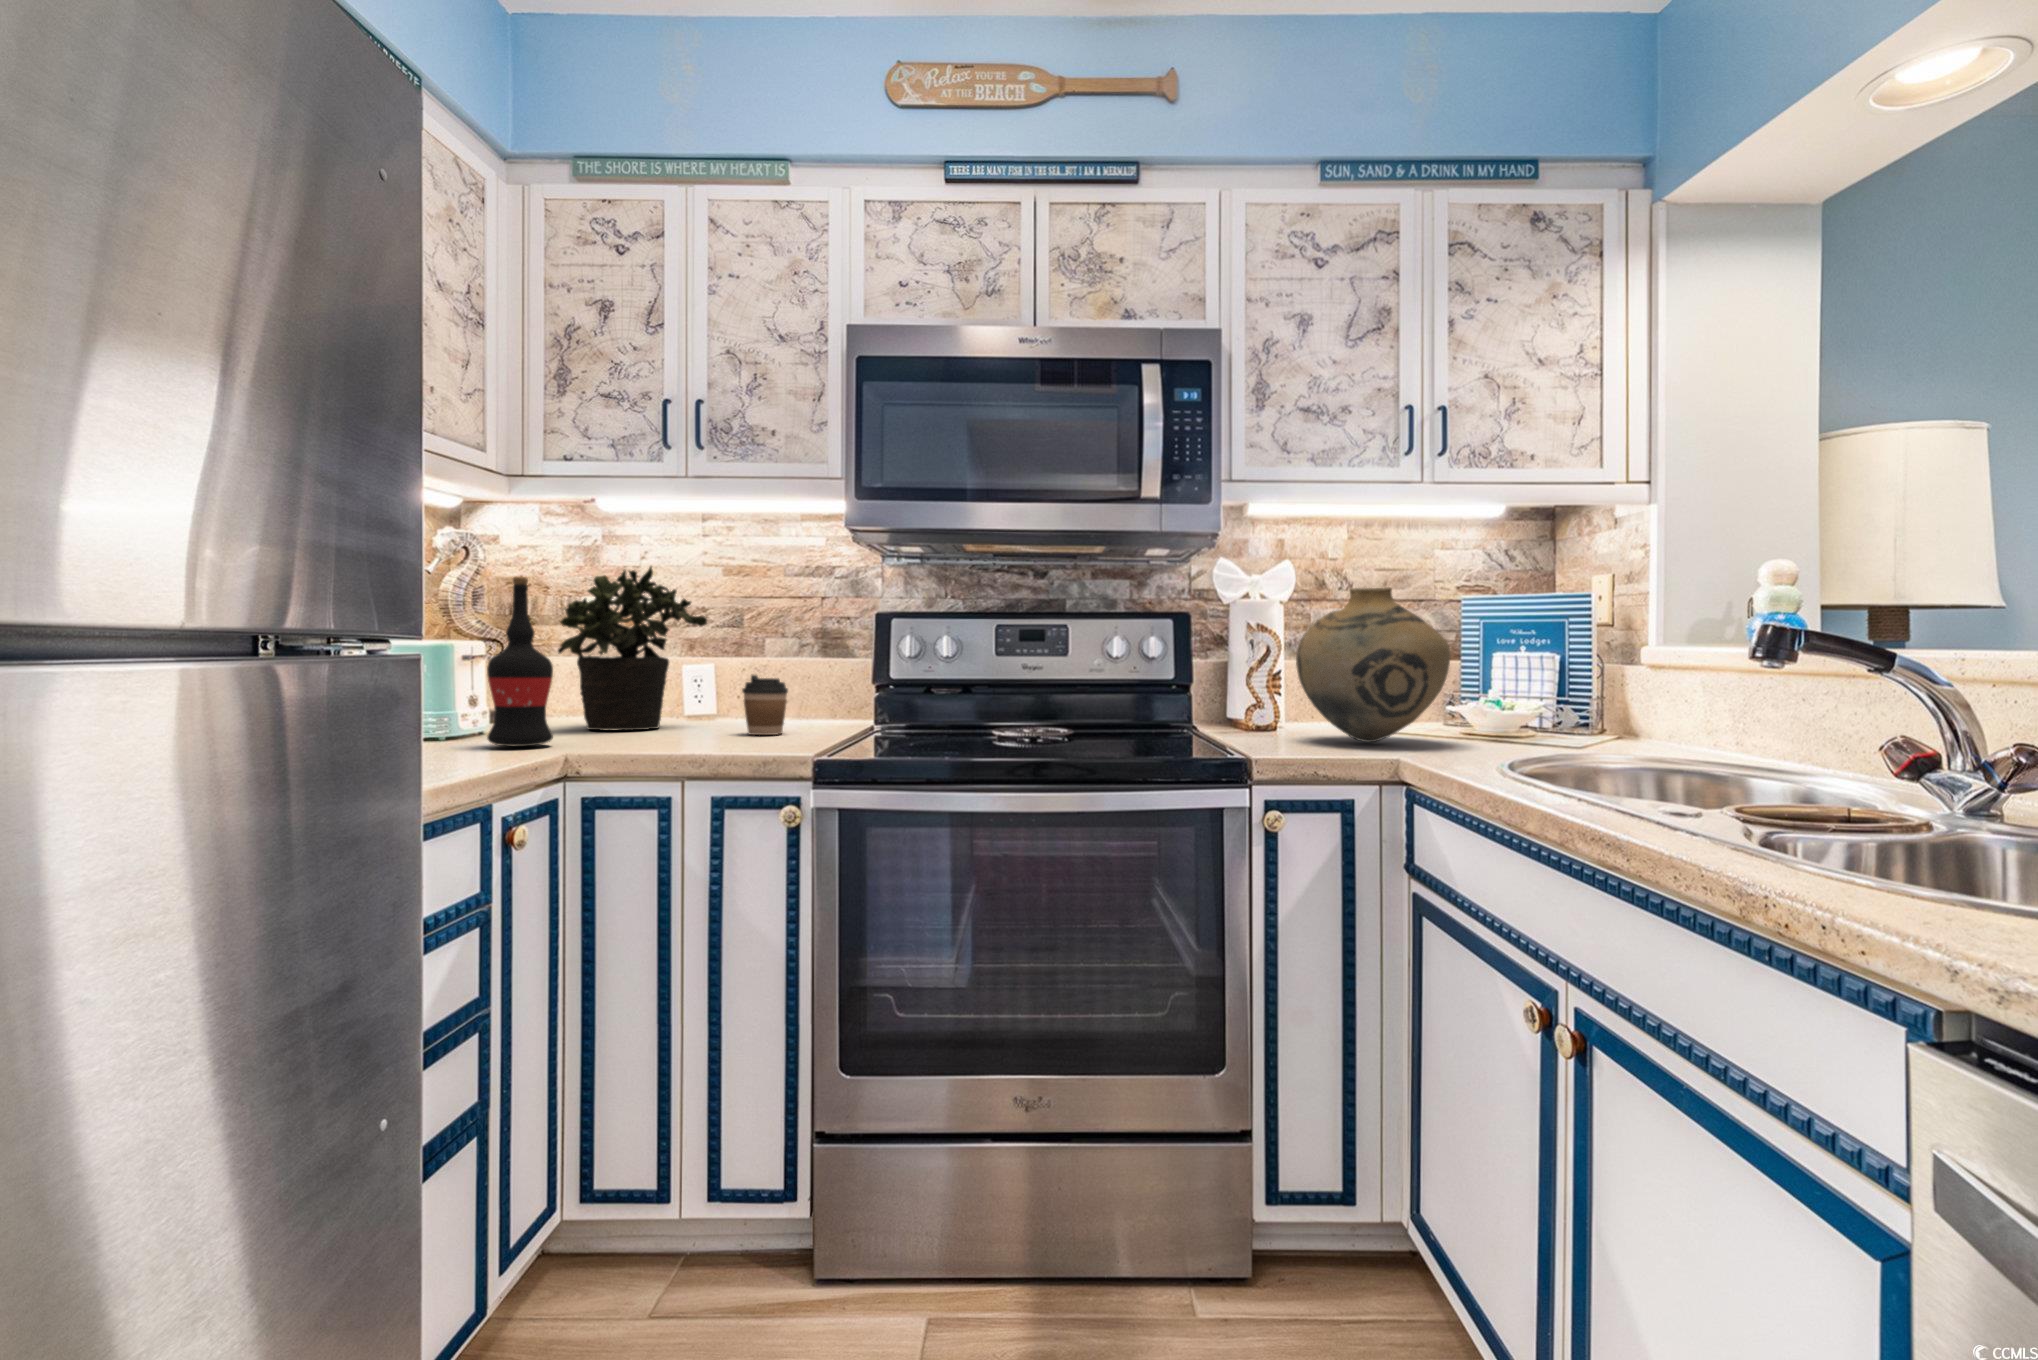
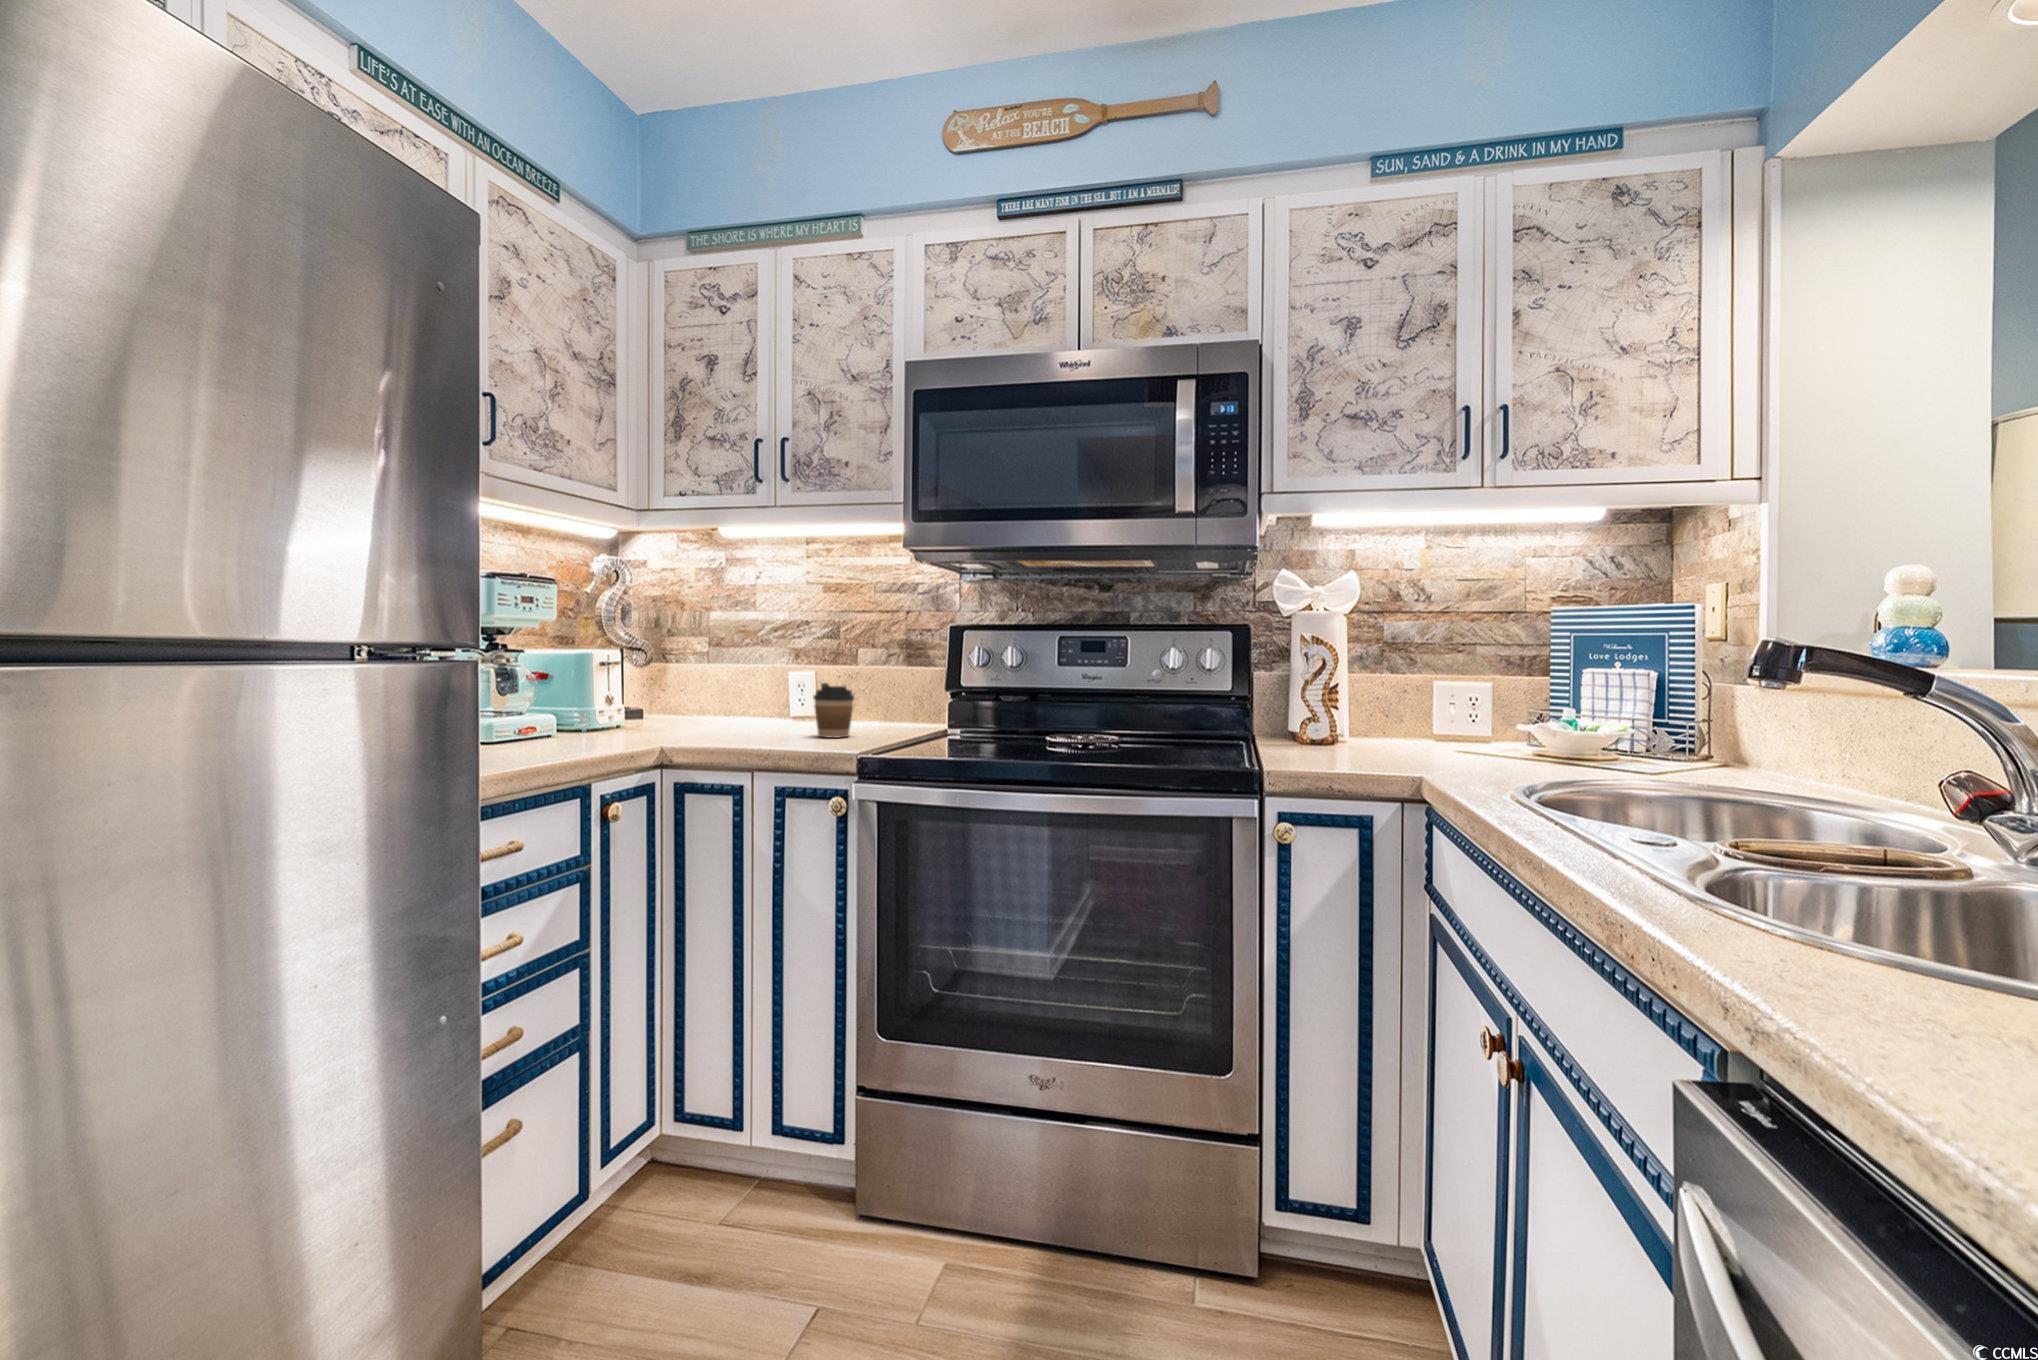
potted plant: present [558,566,707,731] -> none [666,585,800,730]
wine bottle: present [487,577,553,746] -> none [587,598,642,743]
vase: present [1296,587,1451,742] -> none [1329,599,1495,762]

